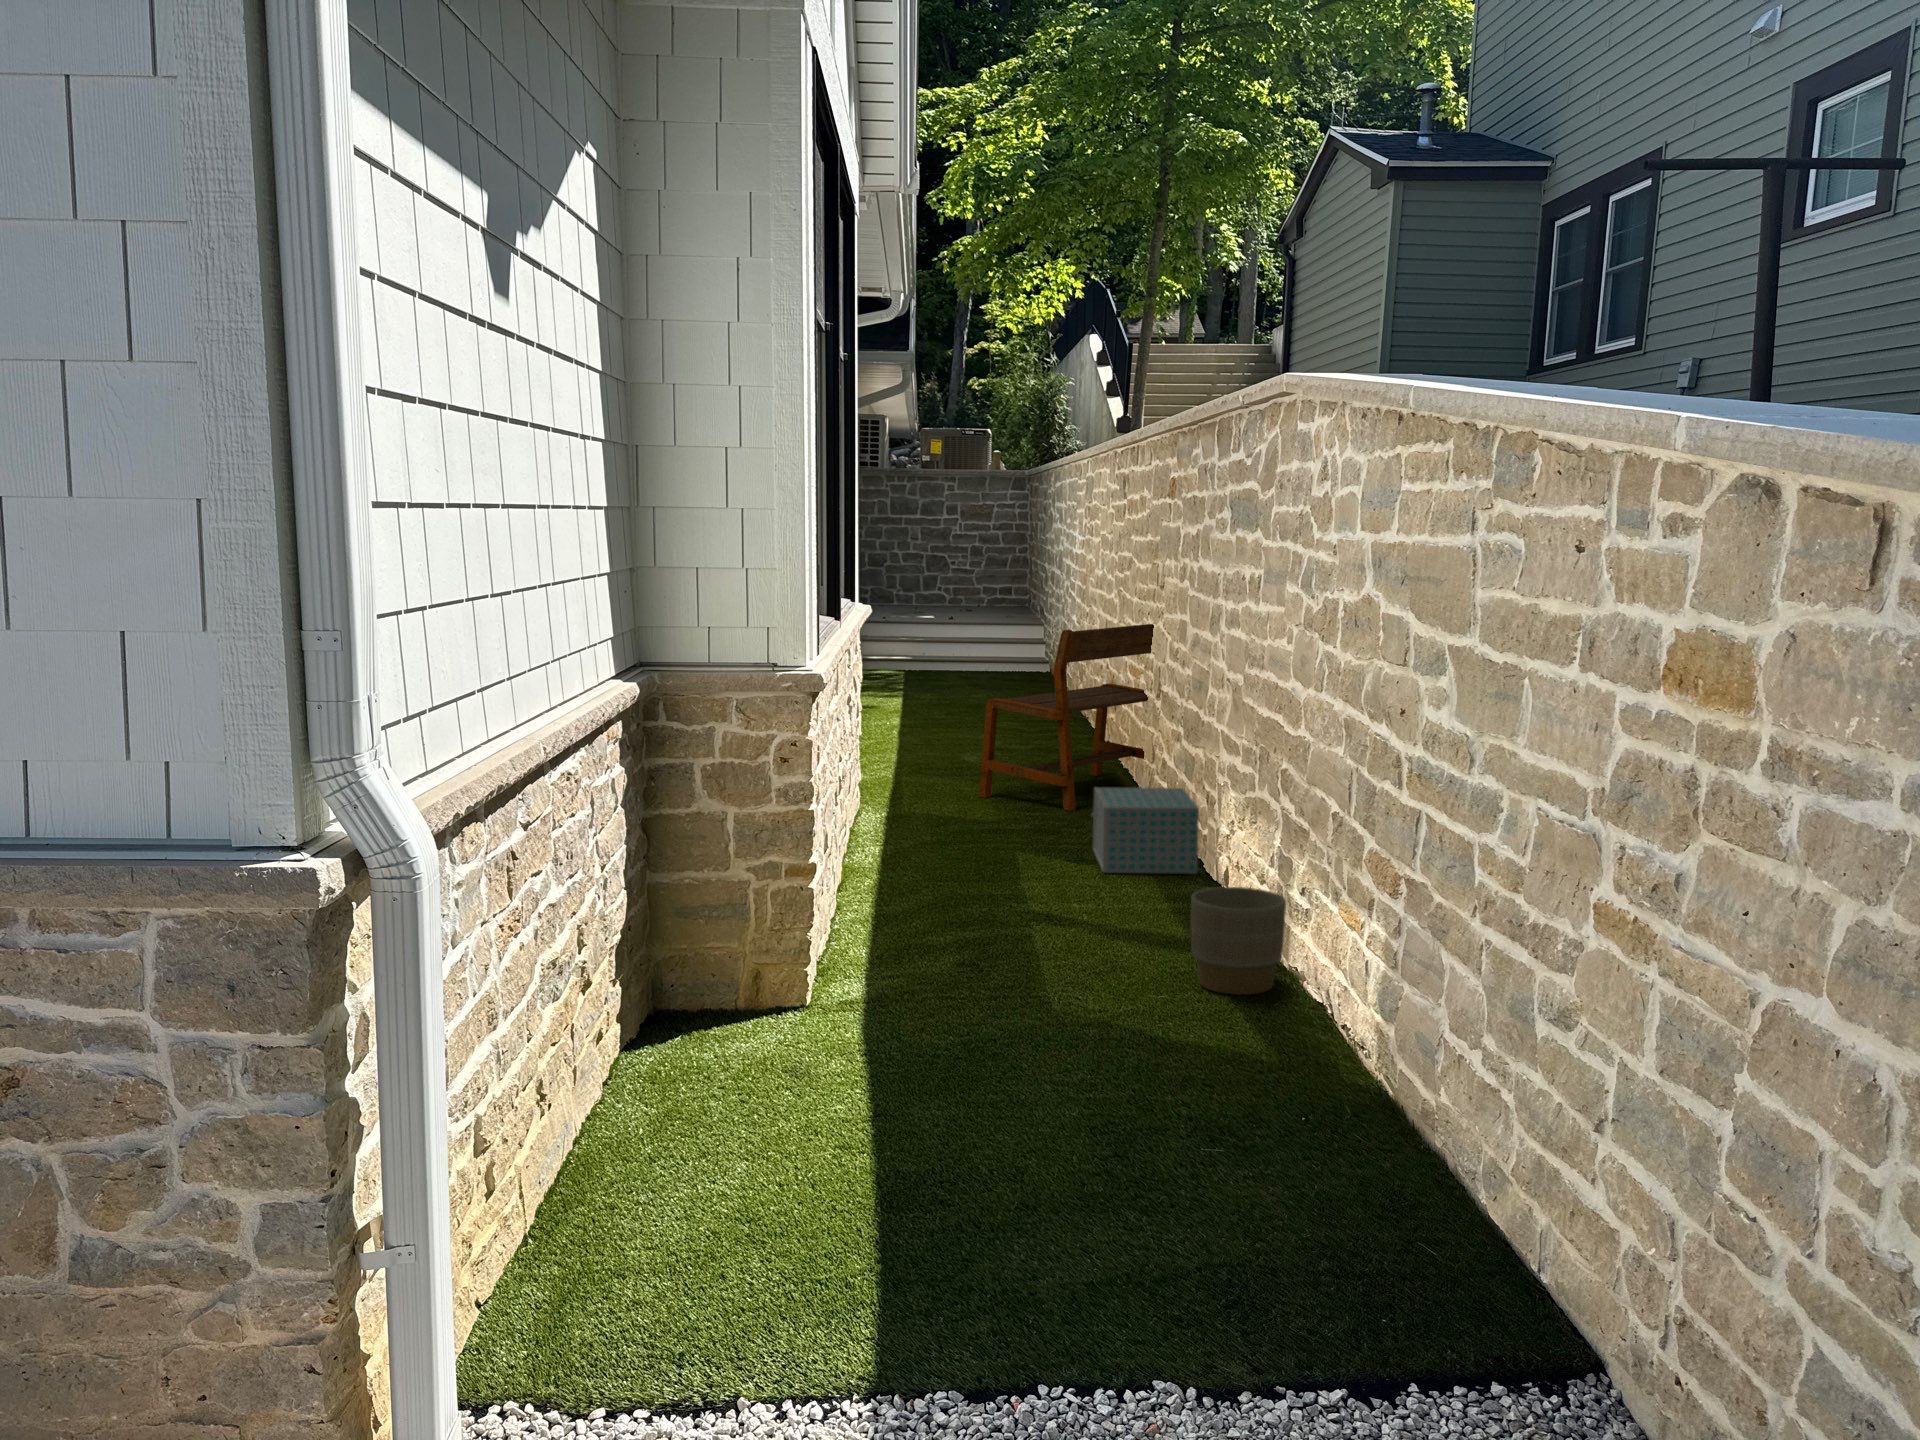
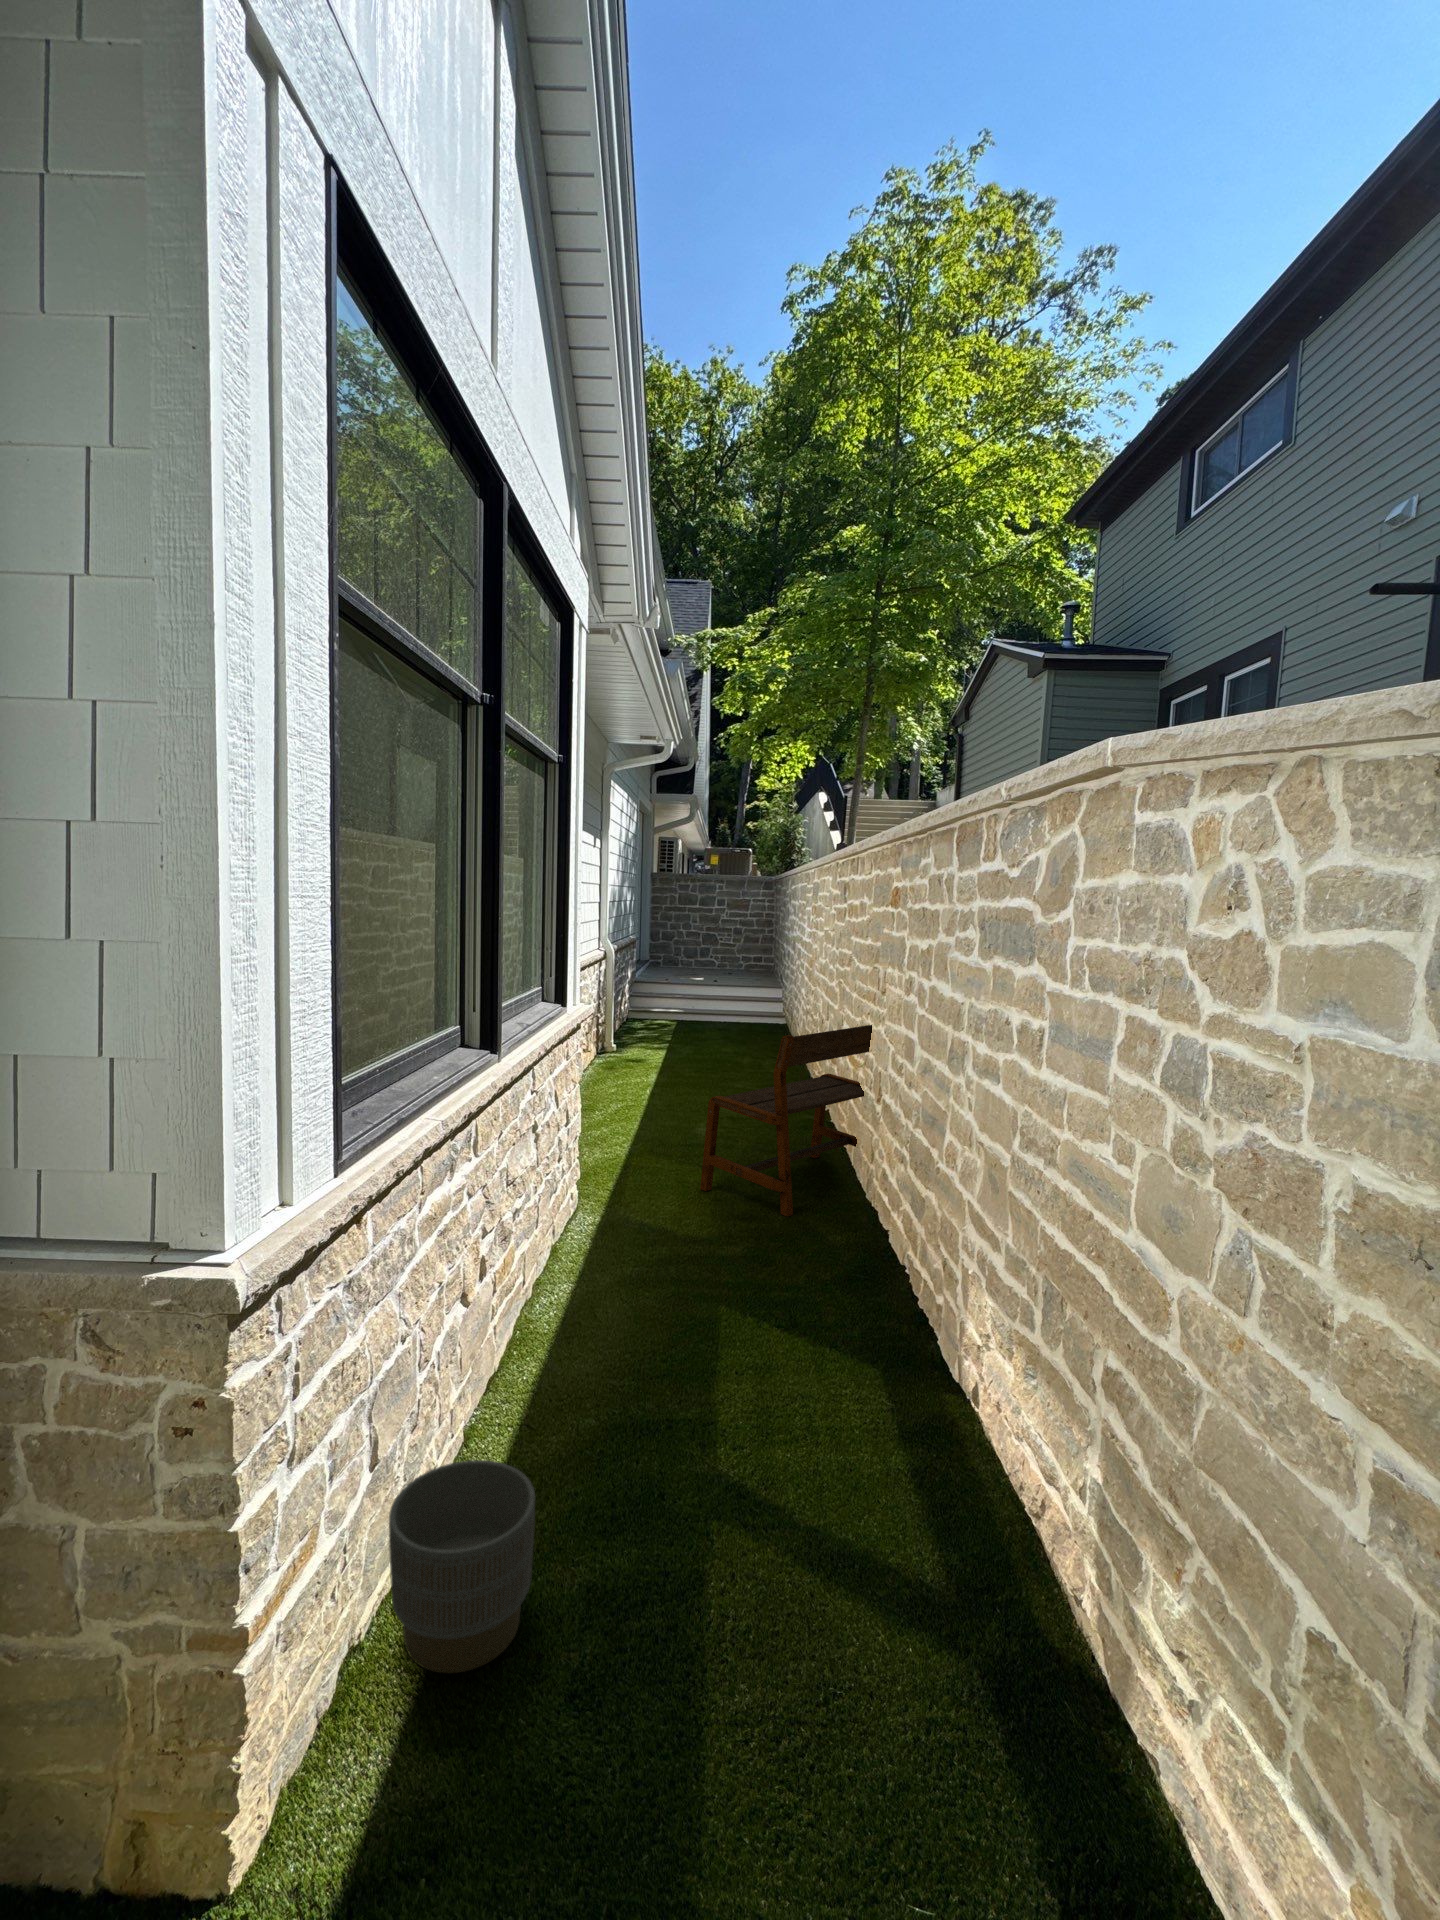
storage box: present [1092,787,1199,874] -> none [807,1228,934,1358]
planter: present [1191,887,1286,995] -> present [389,1460,535,1673]

